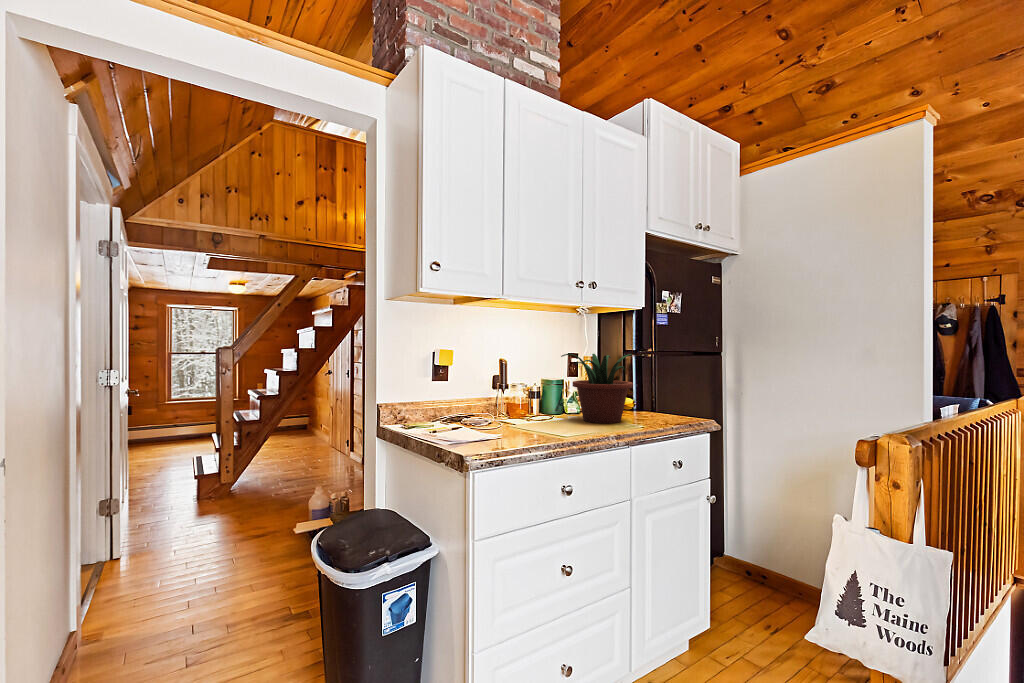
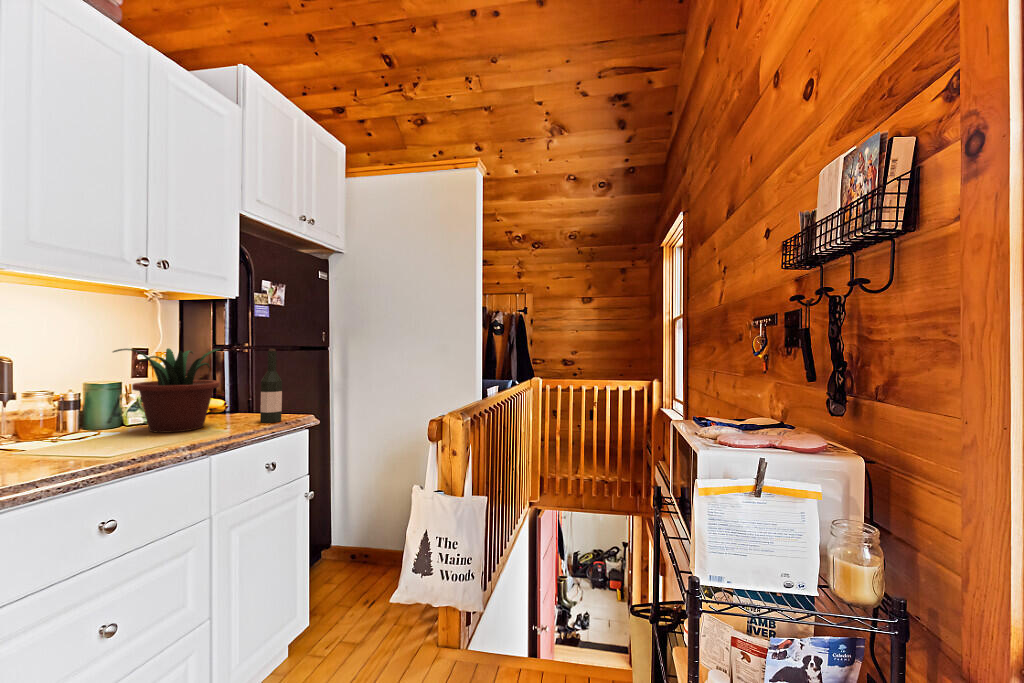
wine bottle: none [665,354,684,423] -> present [260,349,282,423]

